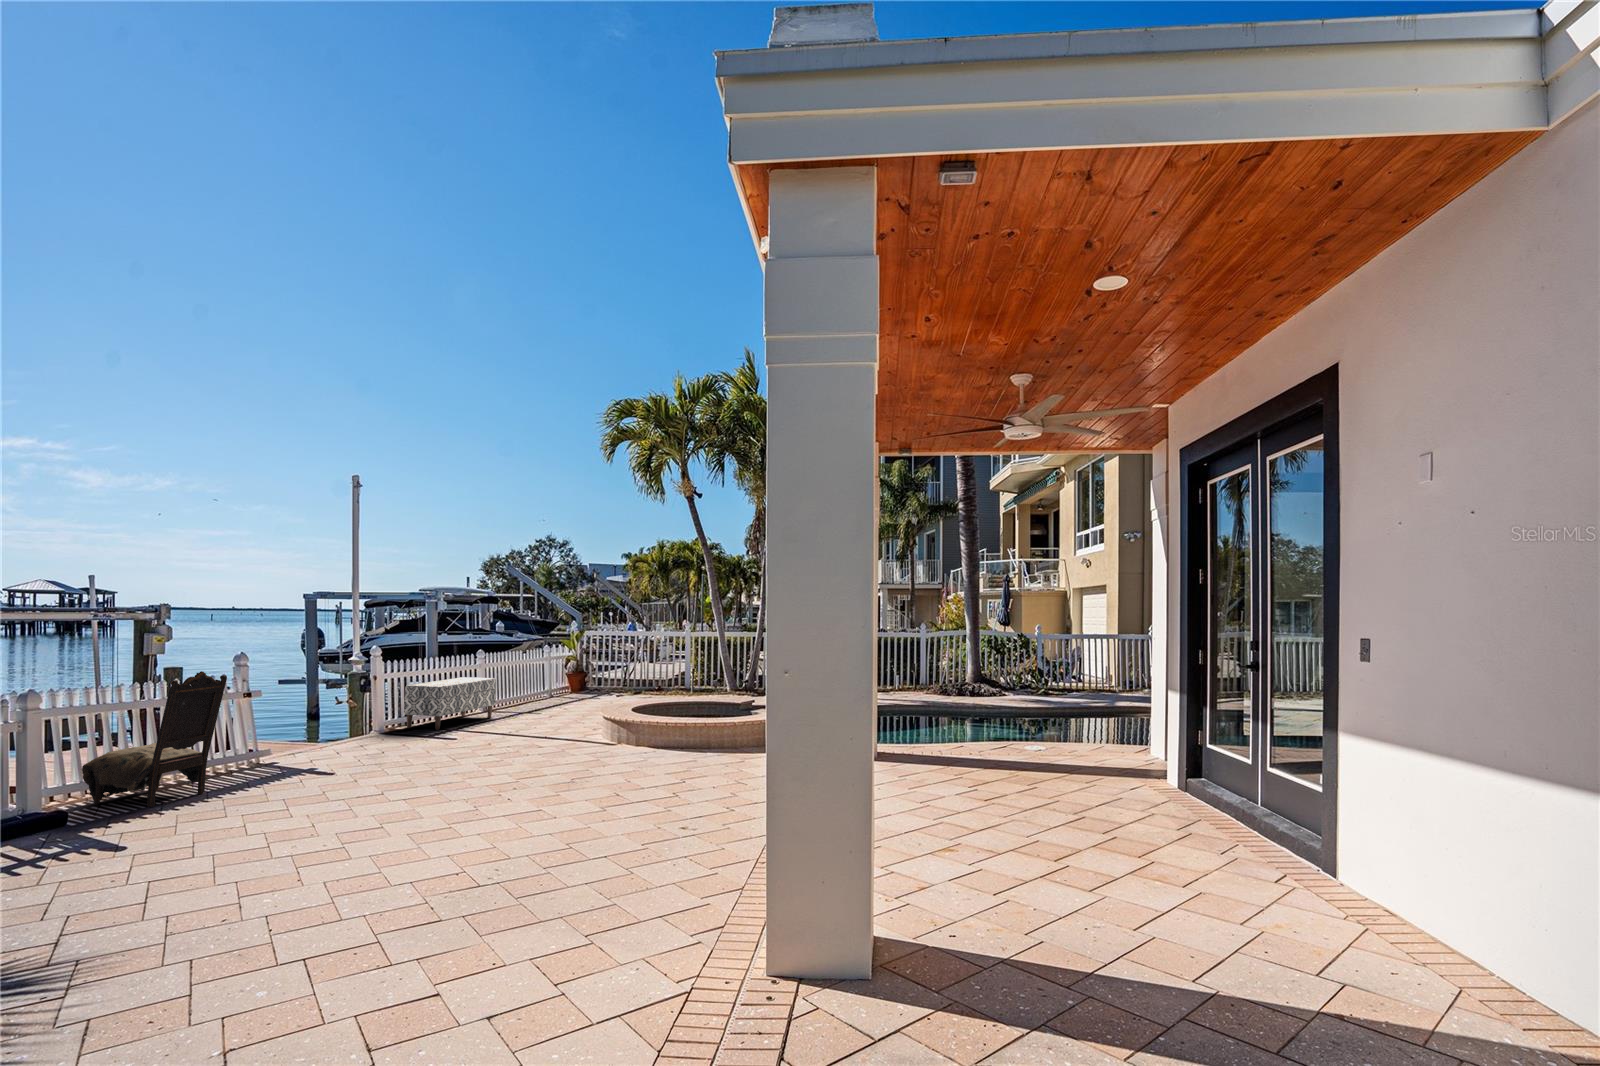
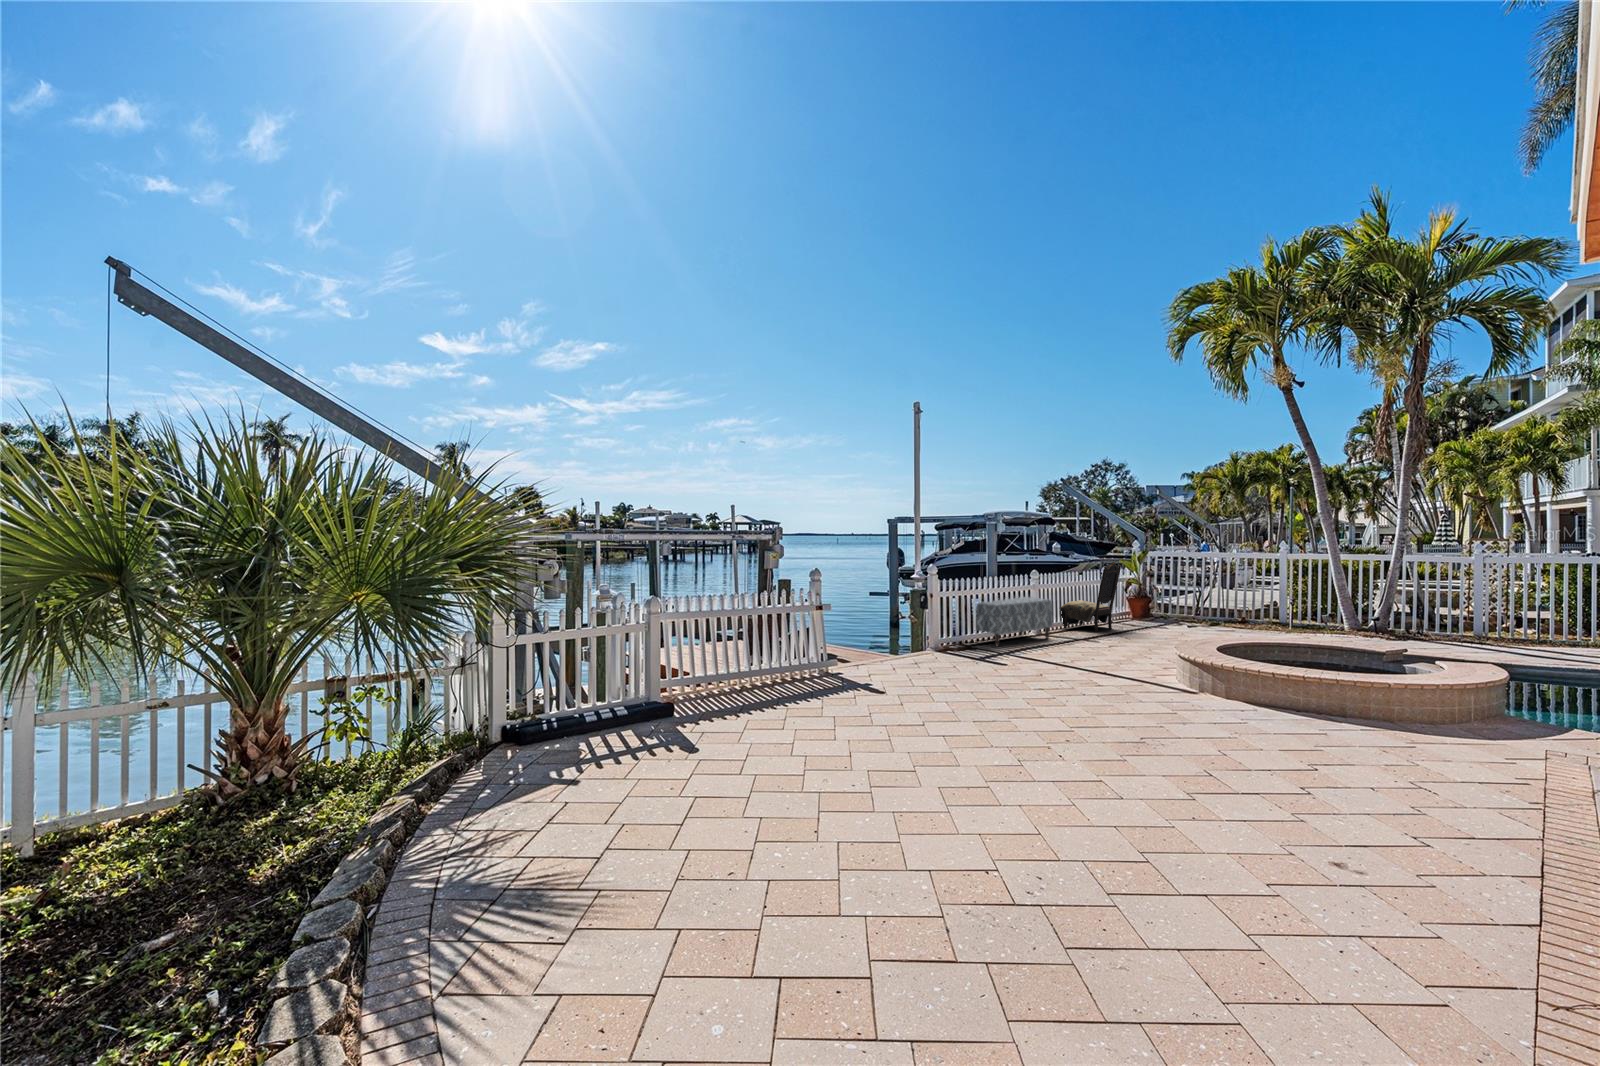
dining chair: present [82,671,227,807] -> present [1061,562,1121,632]

